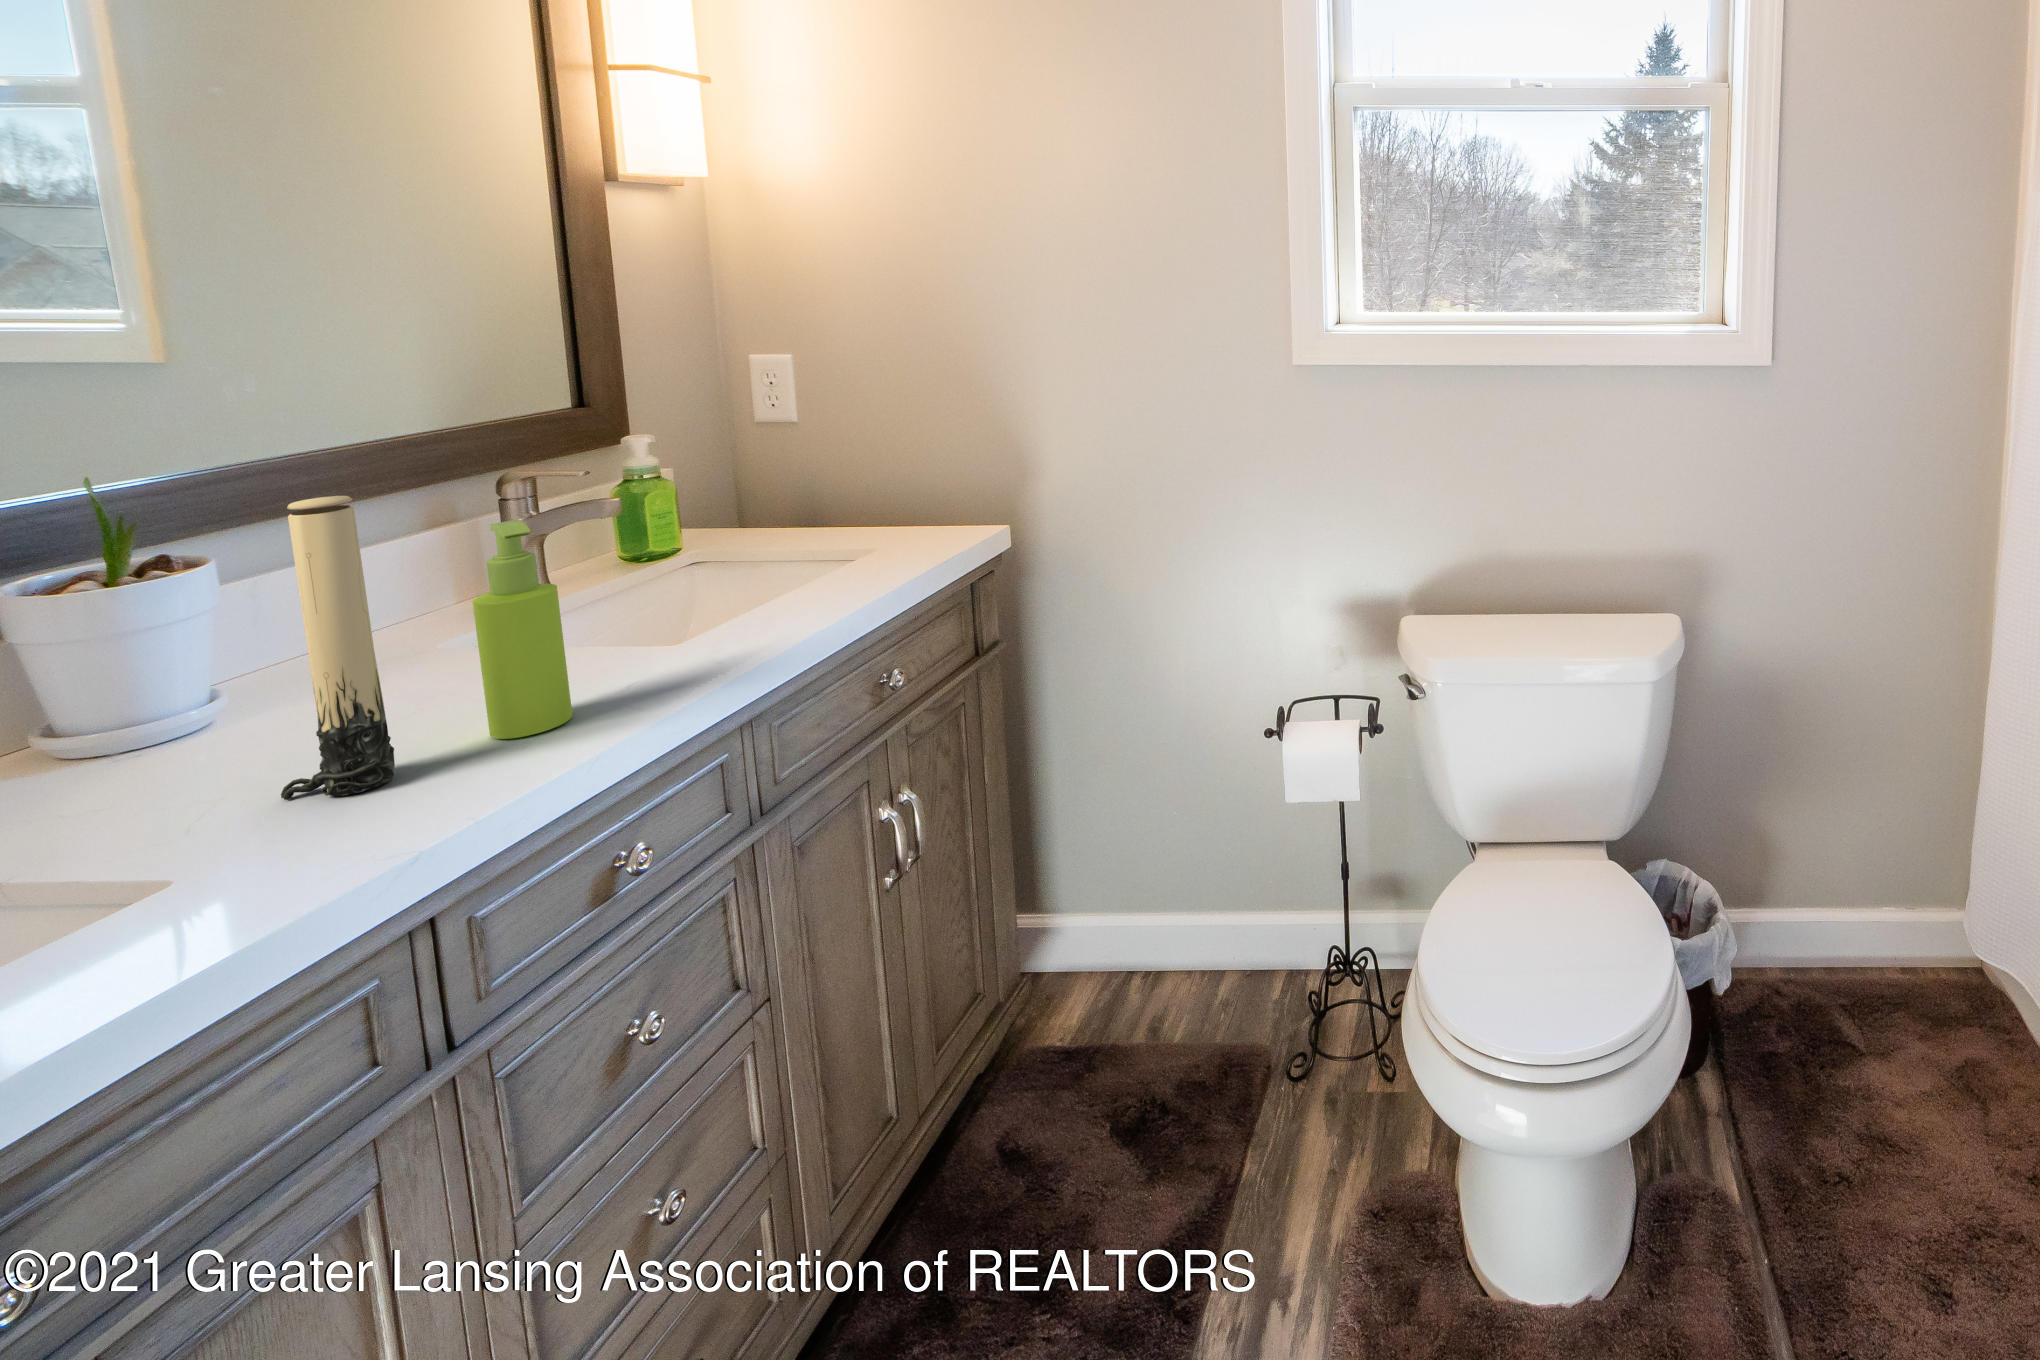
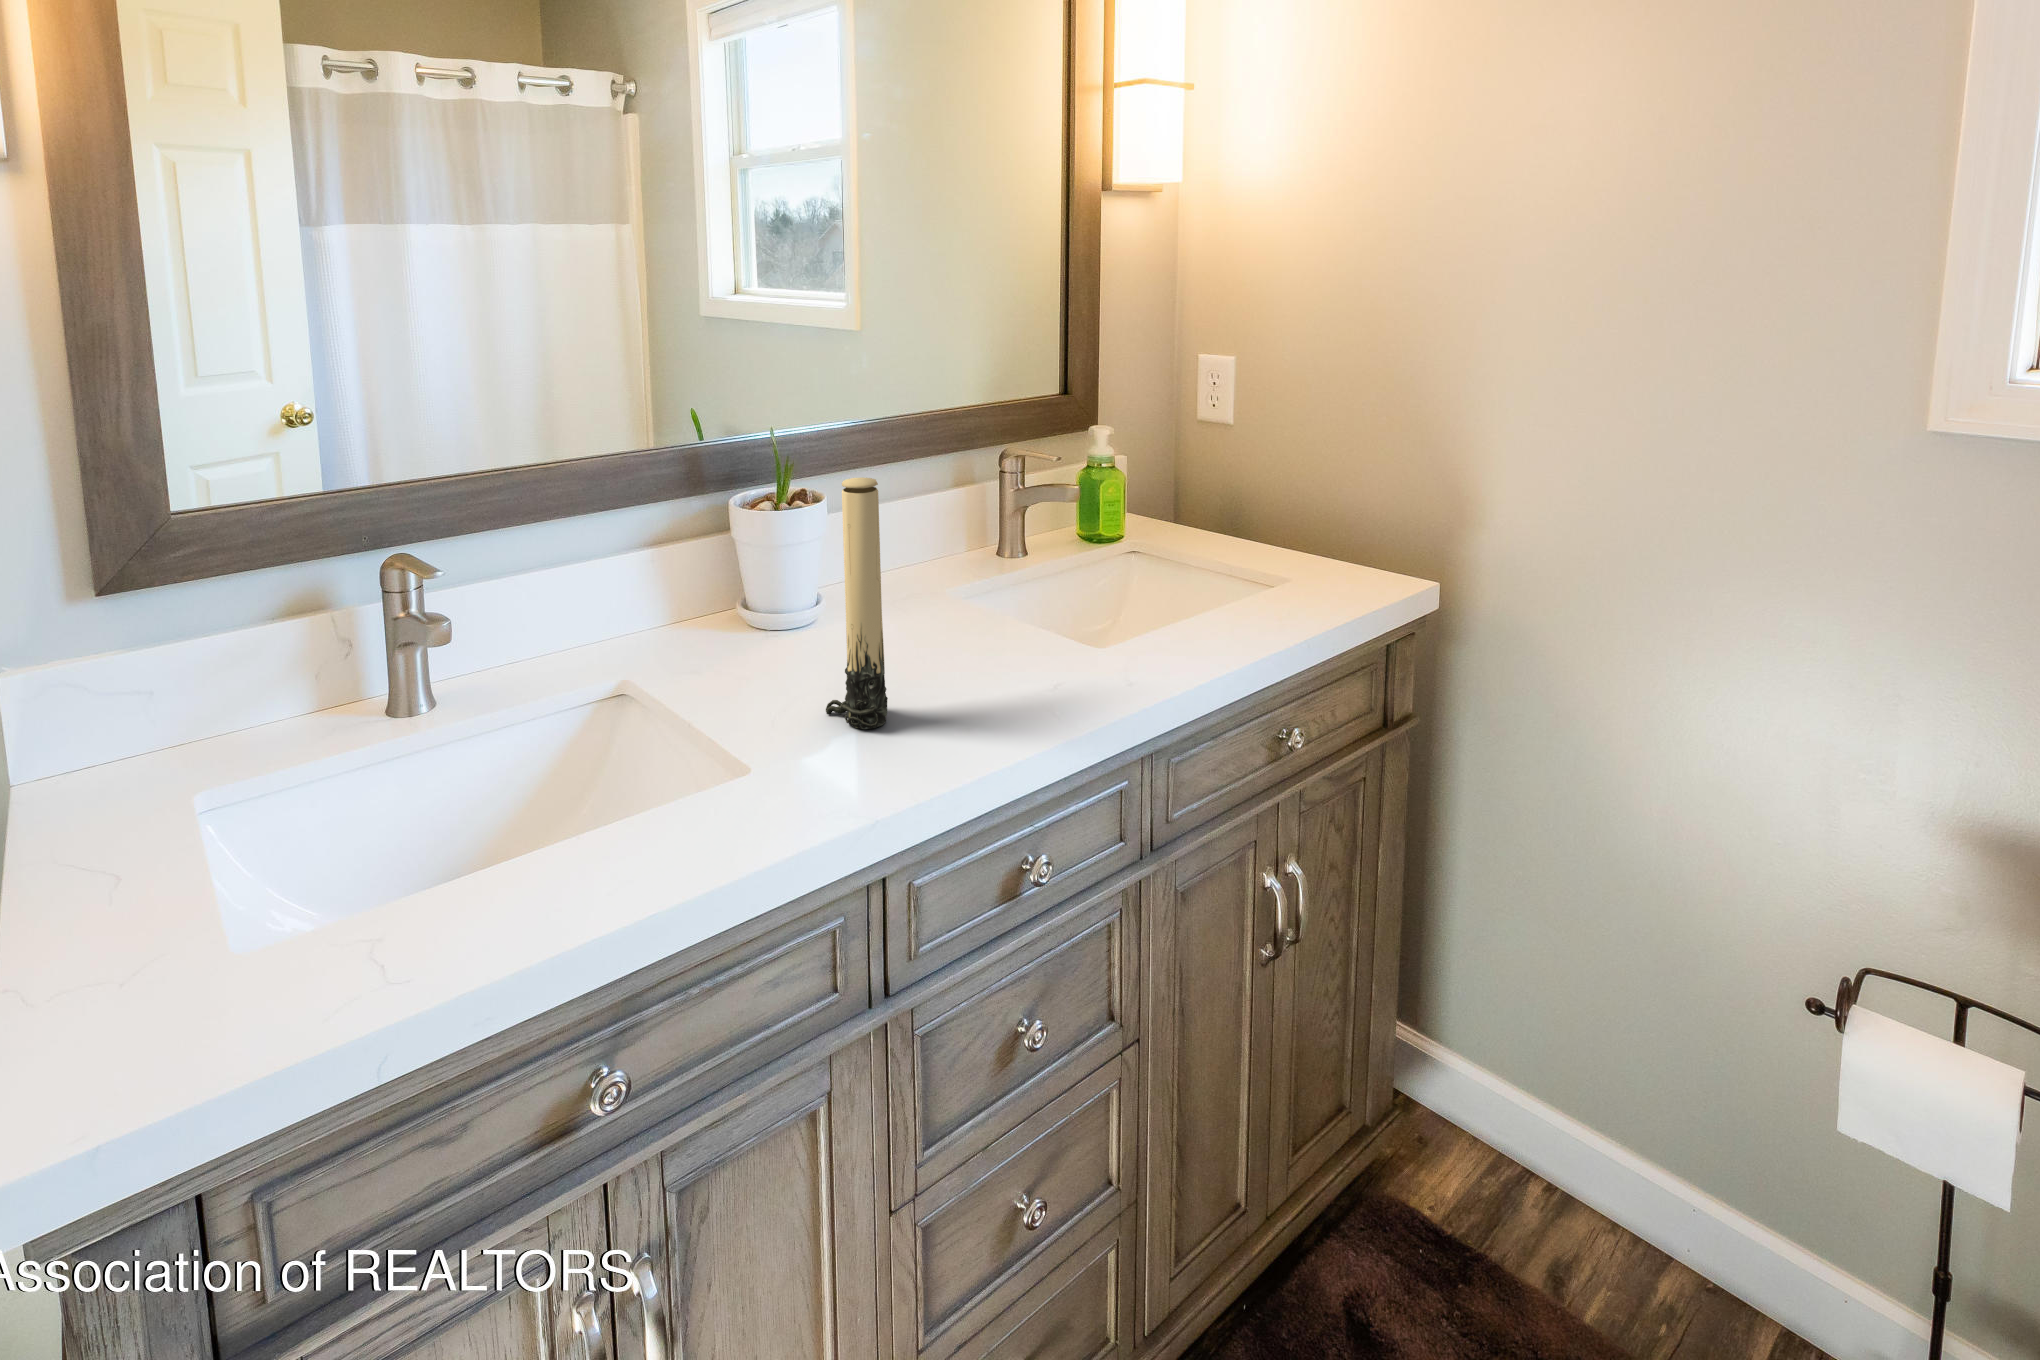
soap dispenser: present [473,520,572,739] -> none [948,517,1007,717]

